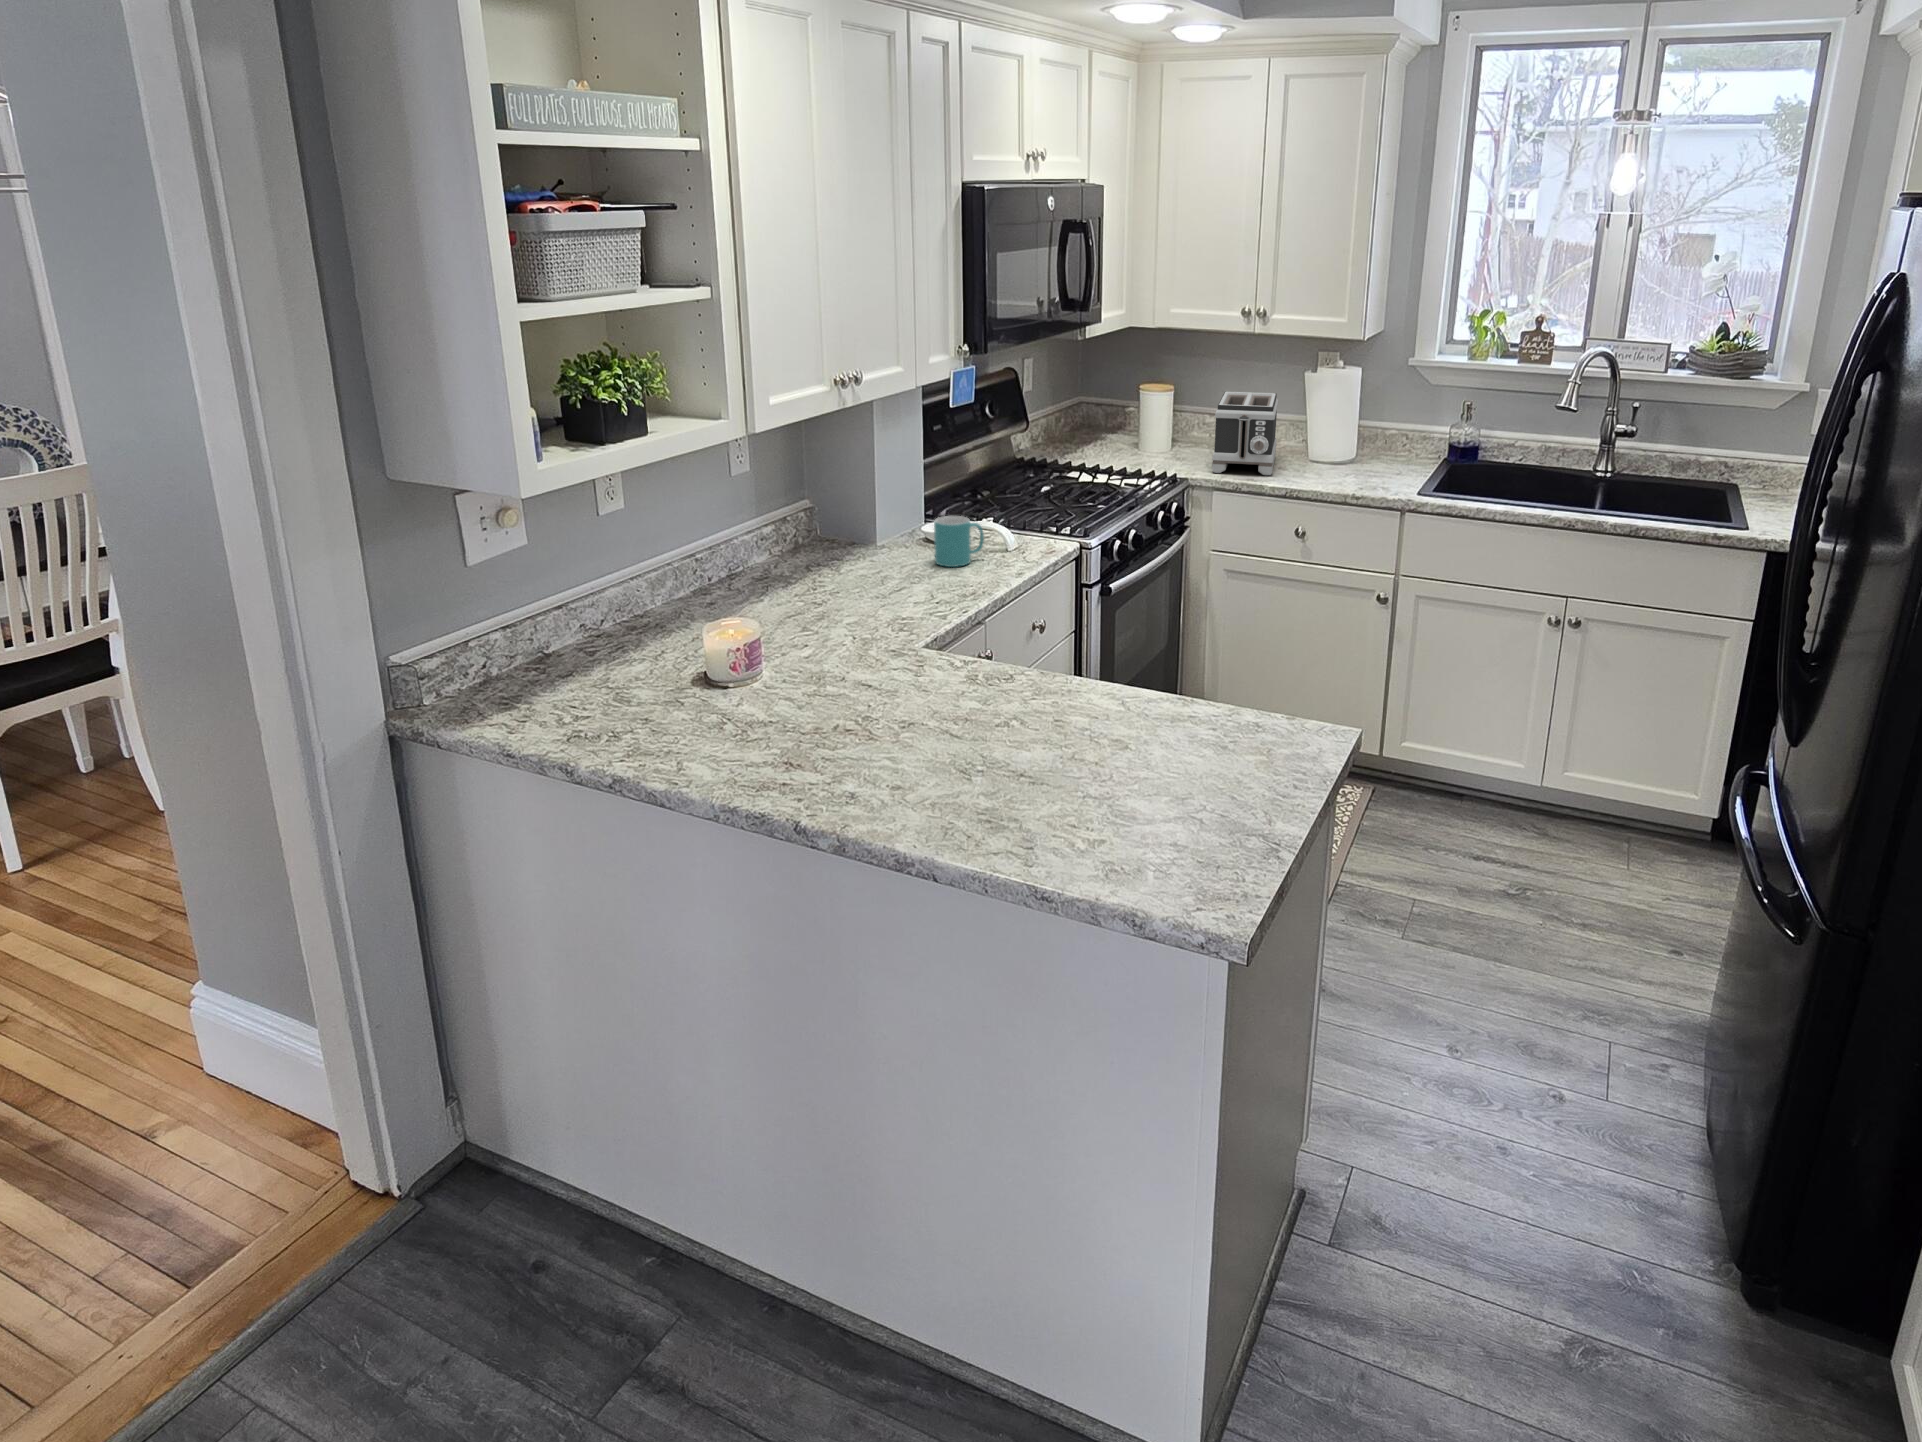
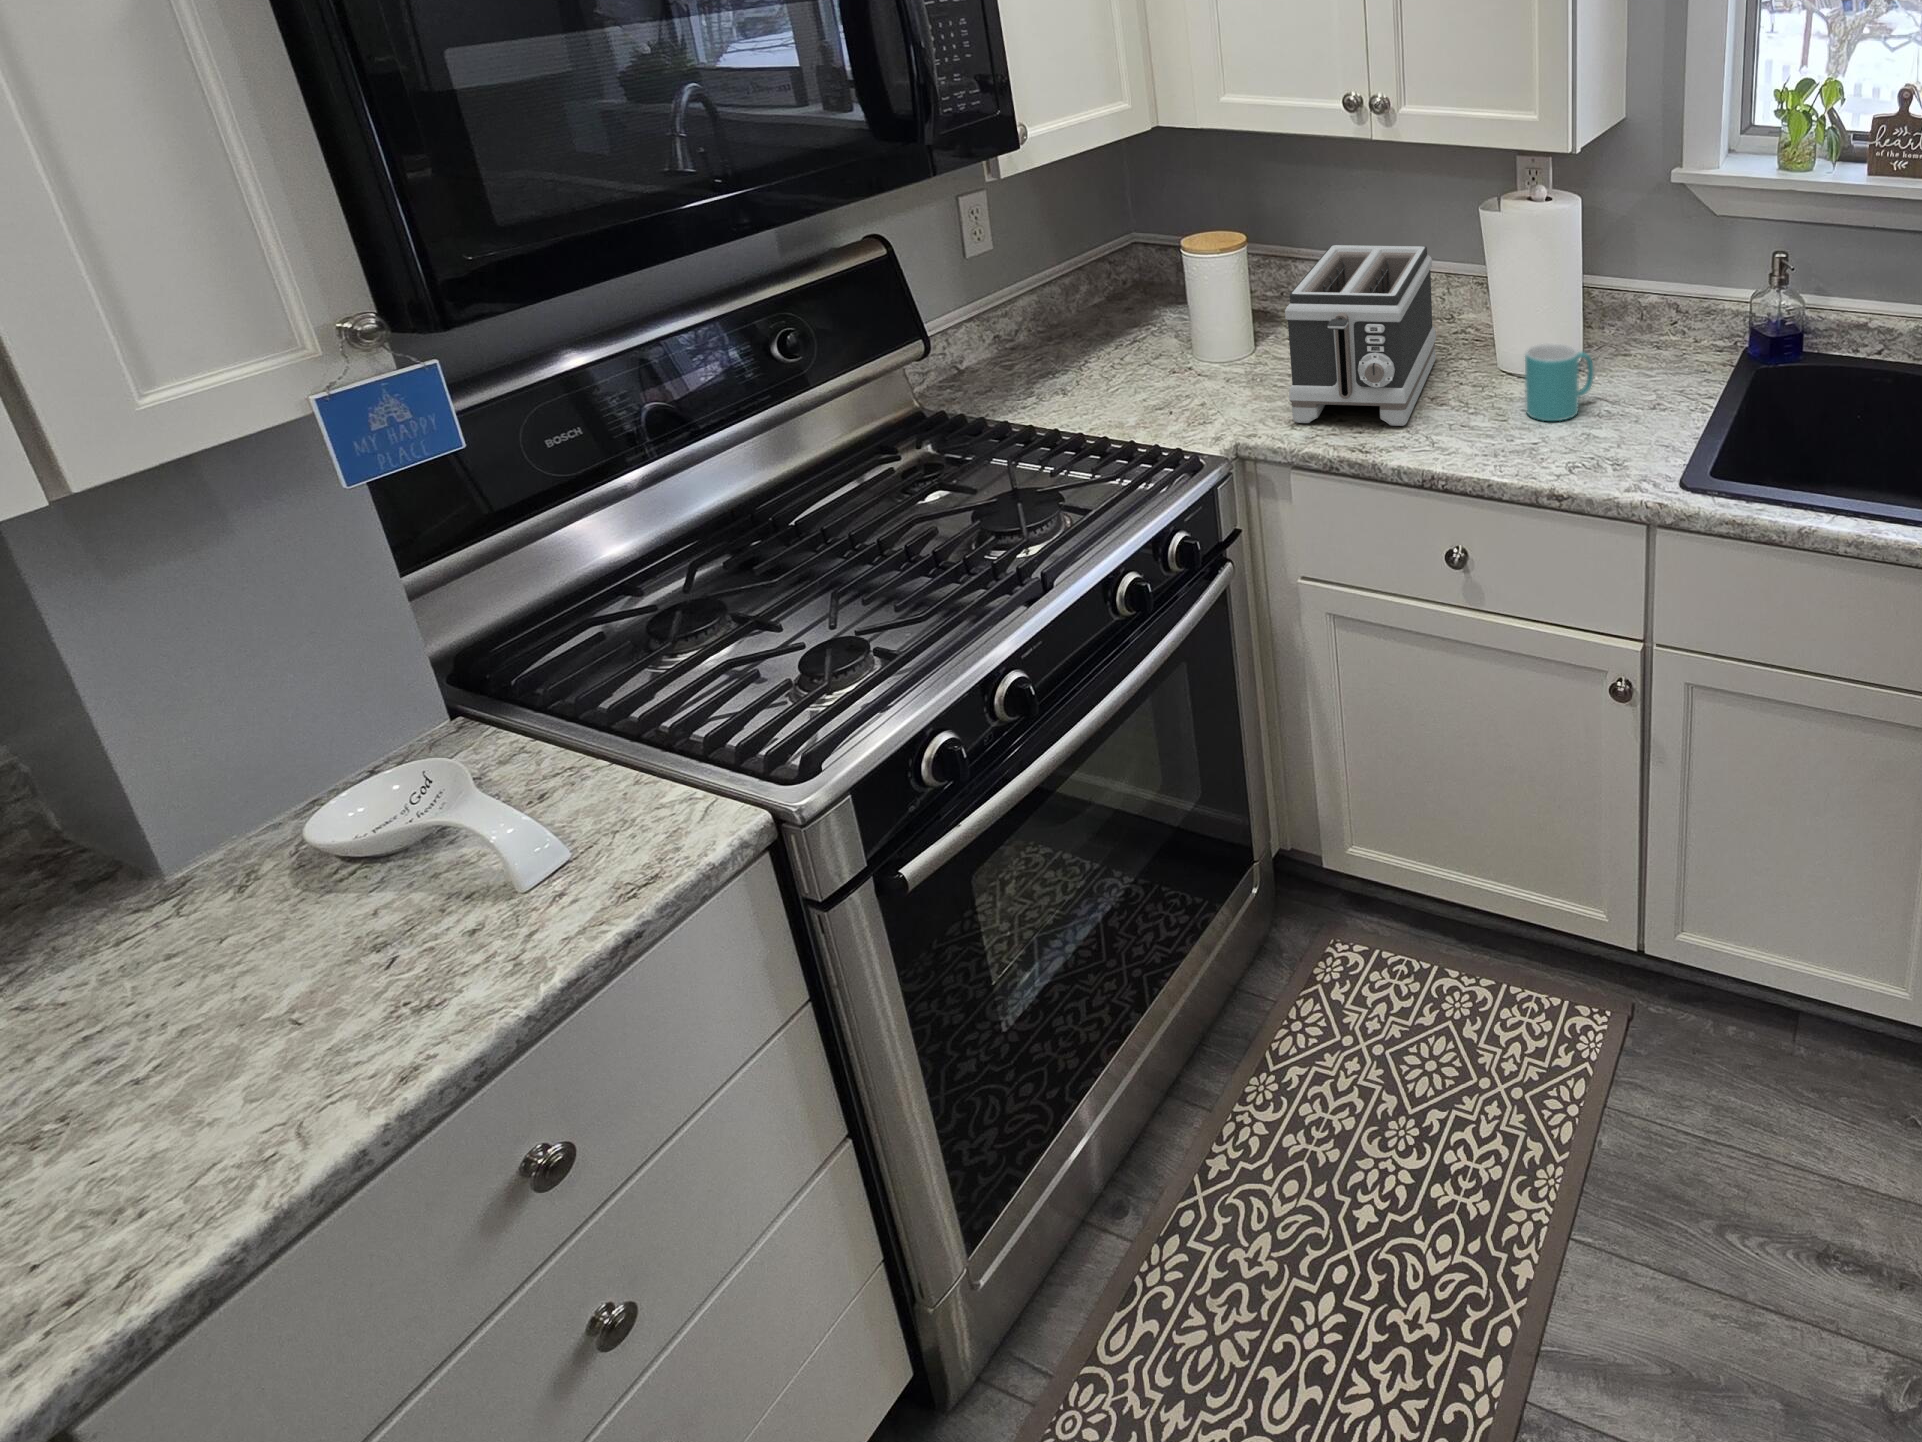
mug: present [934,516,984,567] -> present [1525,343,1593,421]

